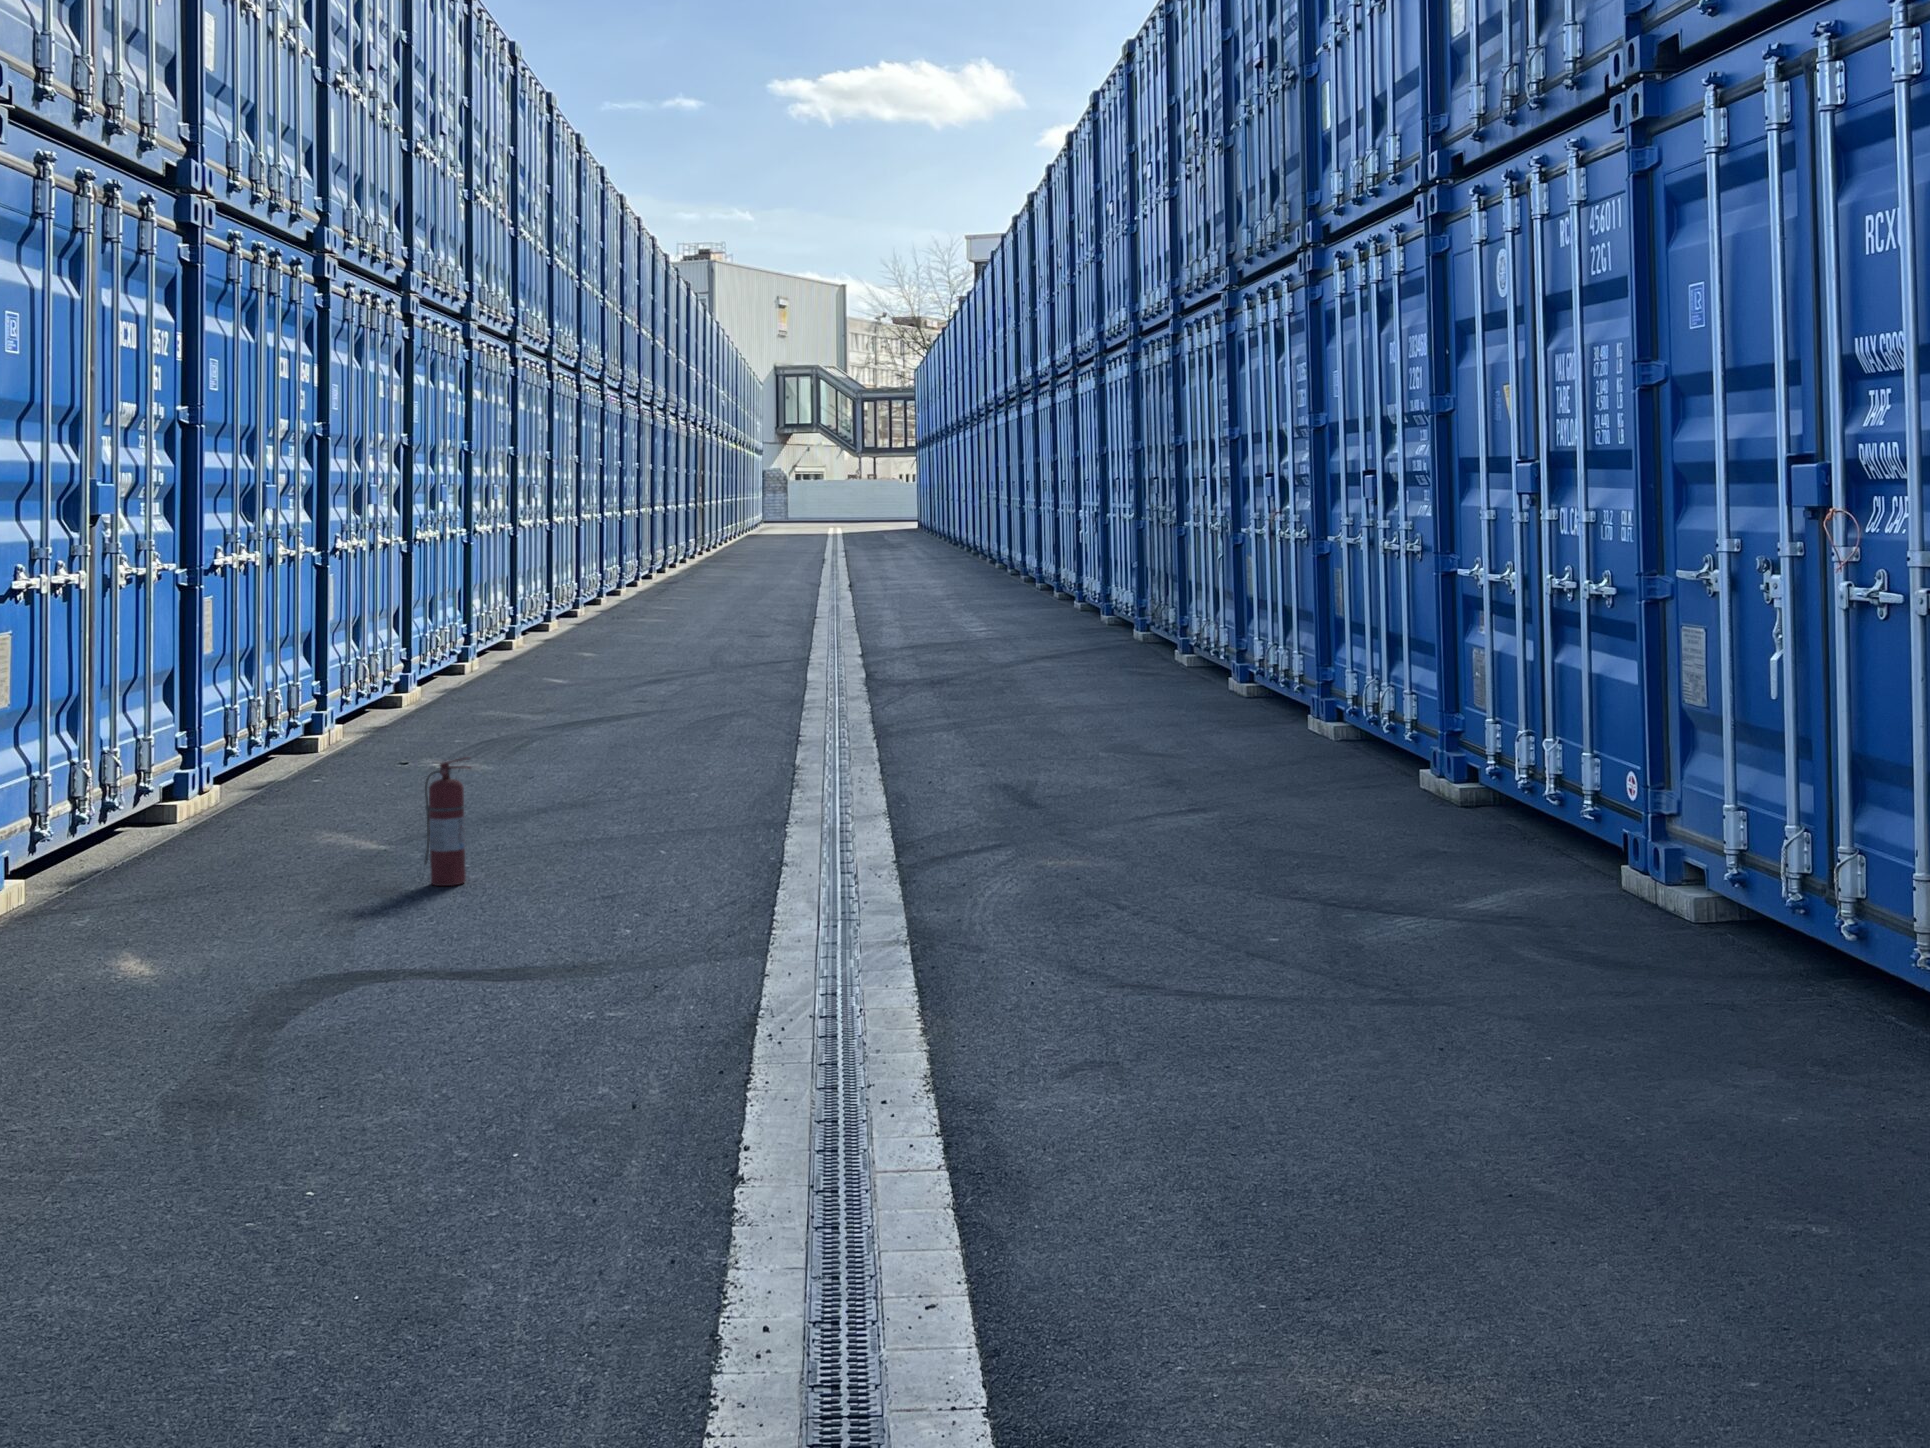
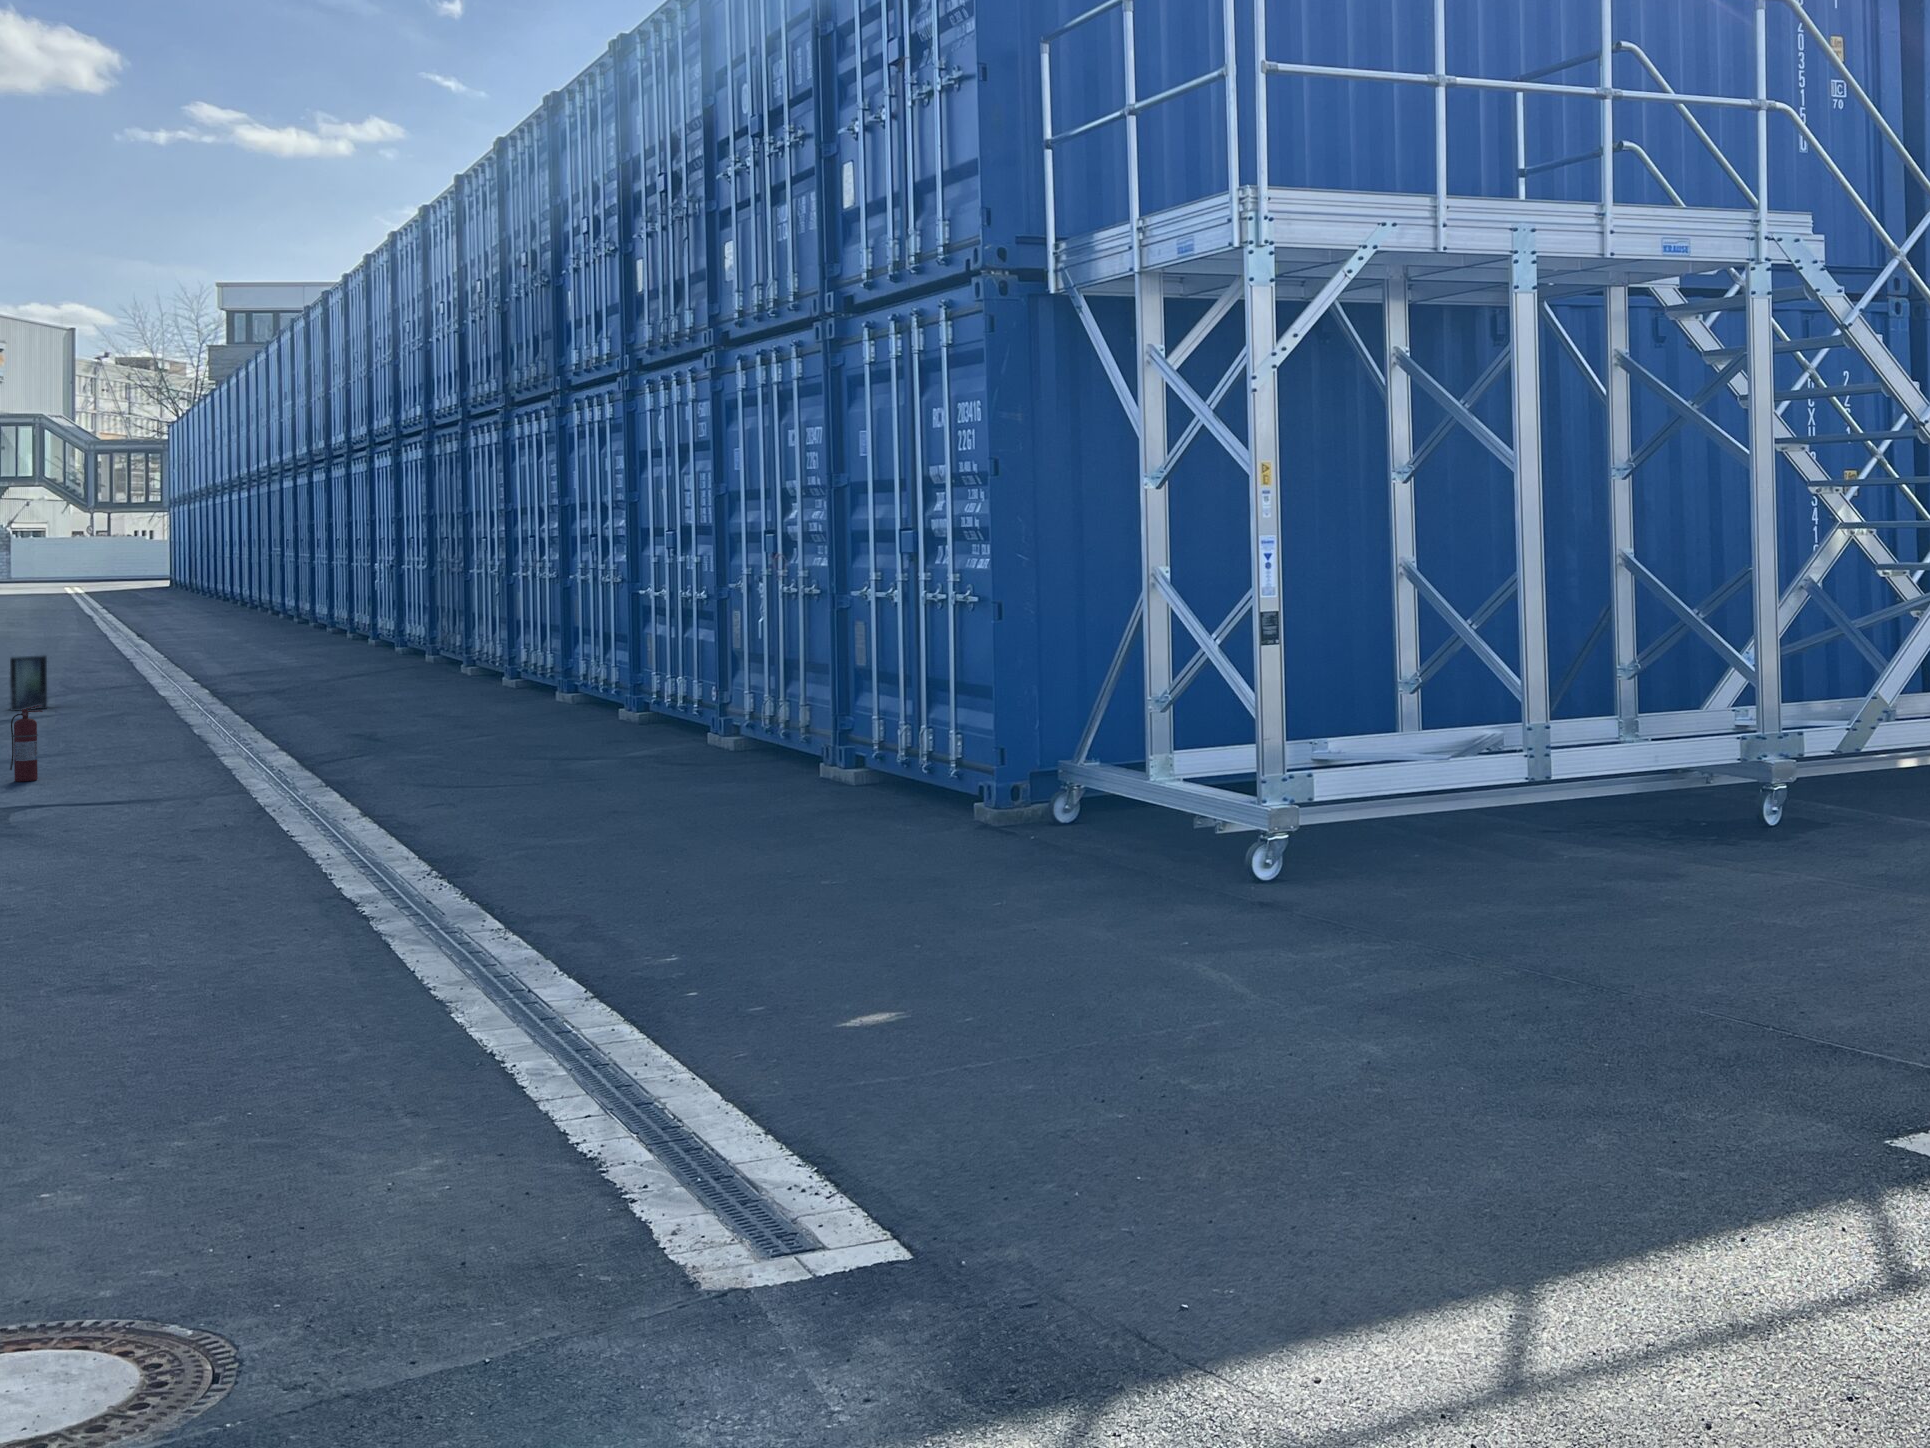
storage box: none [601,633,649,706] -> present [10,655,47,711]

